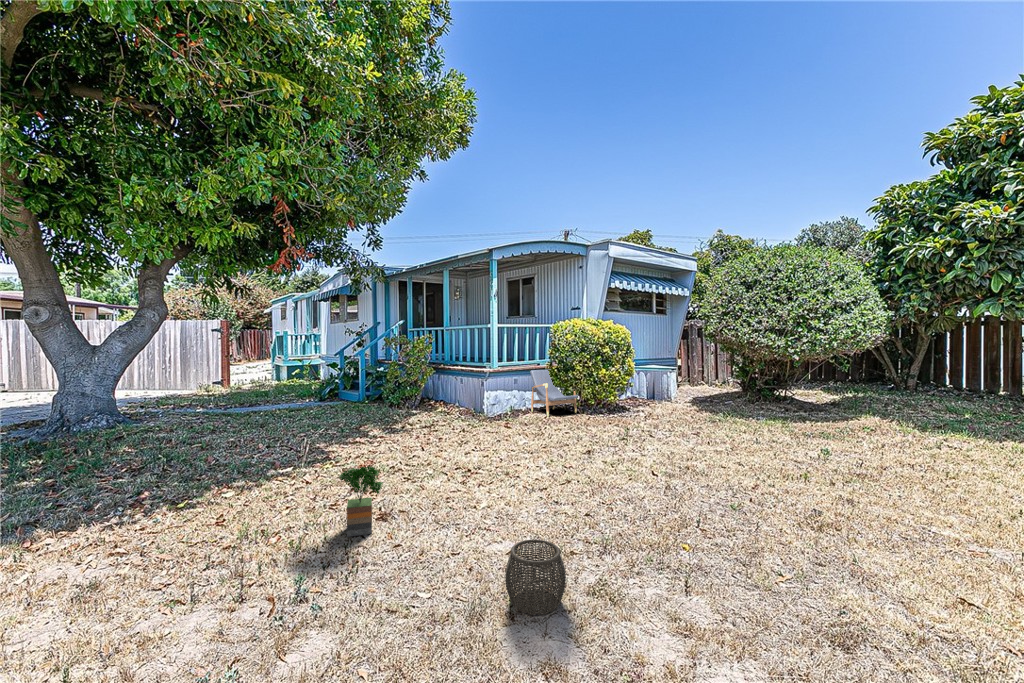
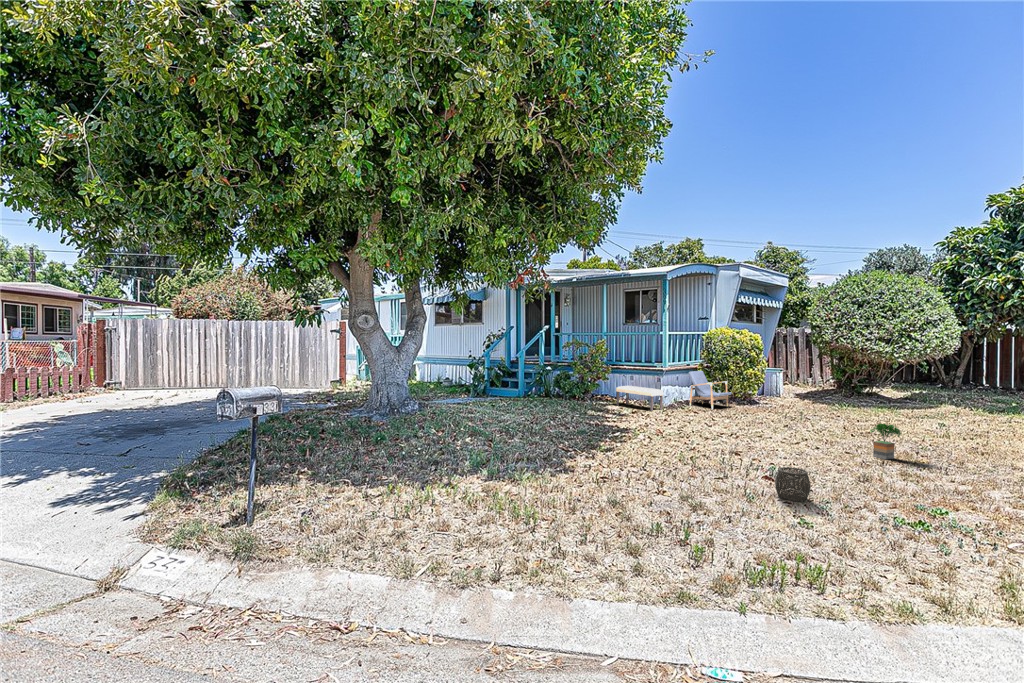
bench: none [444,388,486,418] -> present [616,386,664,411]
potted tree: present [339,466,383,537] -> present [870,423,901,459]
woven basket: present [505,539,566,615] -> present [775,467,811,501]

